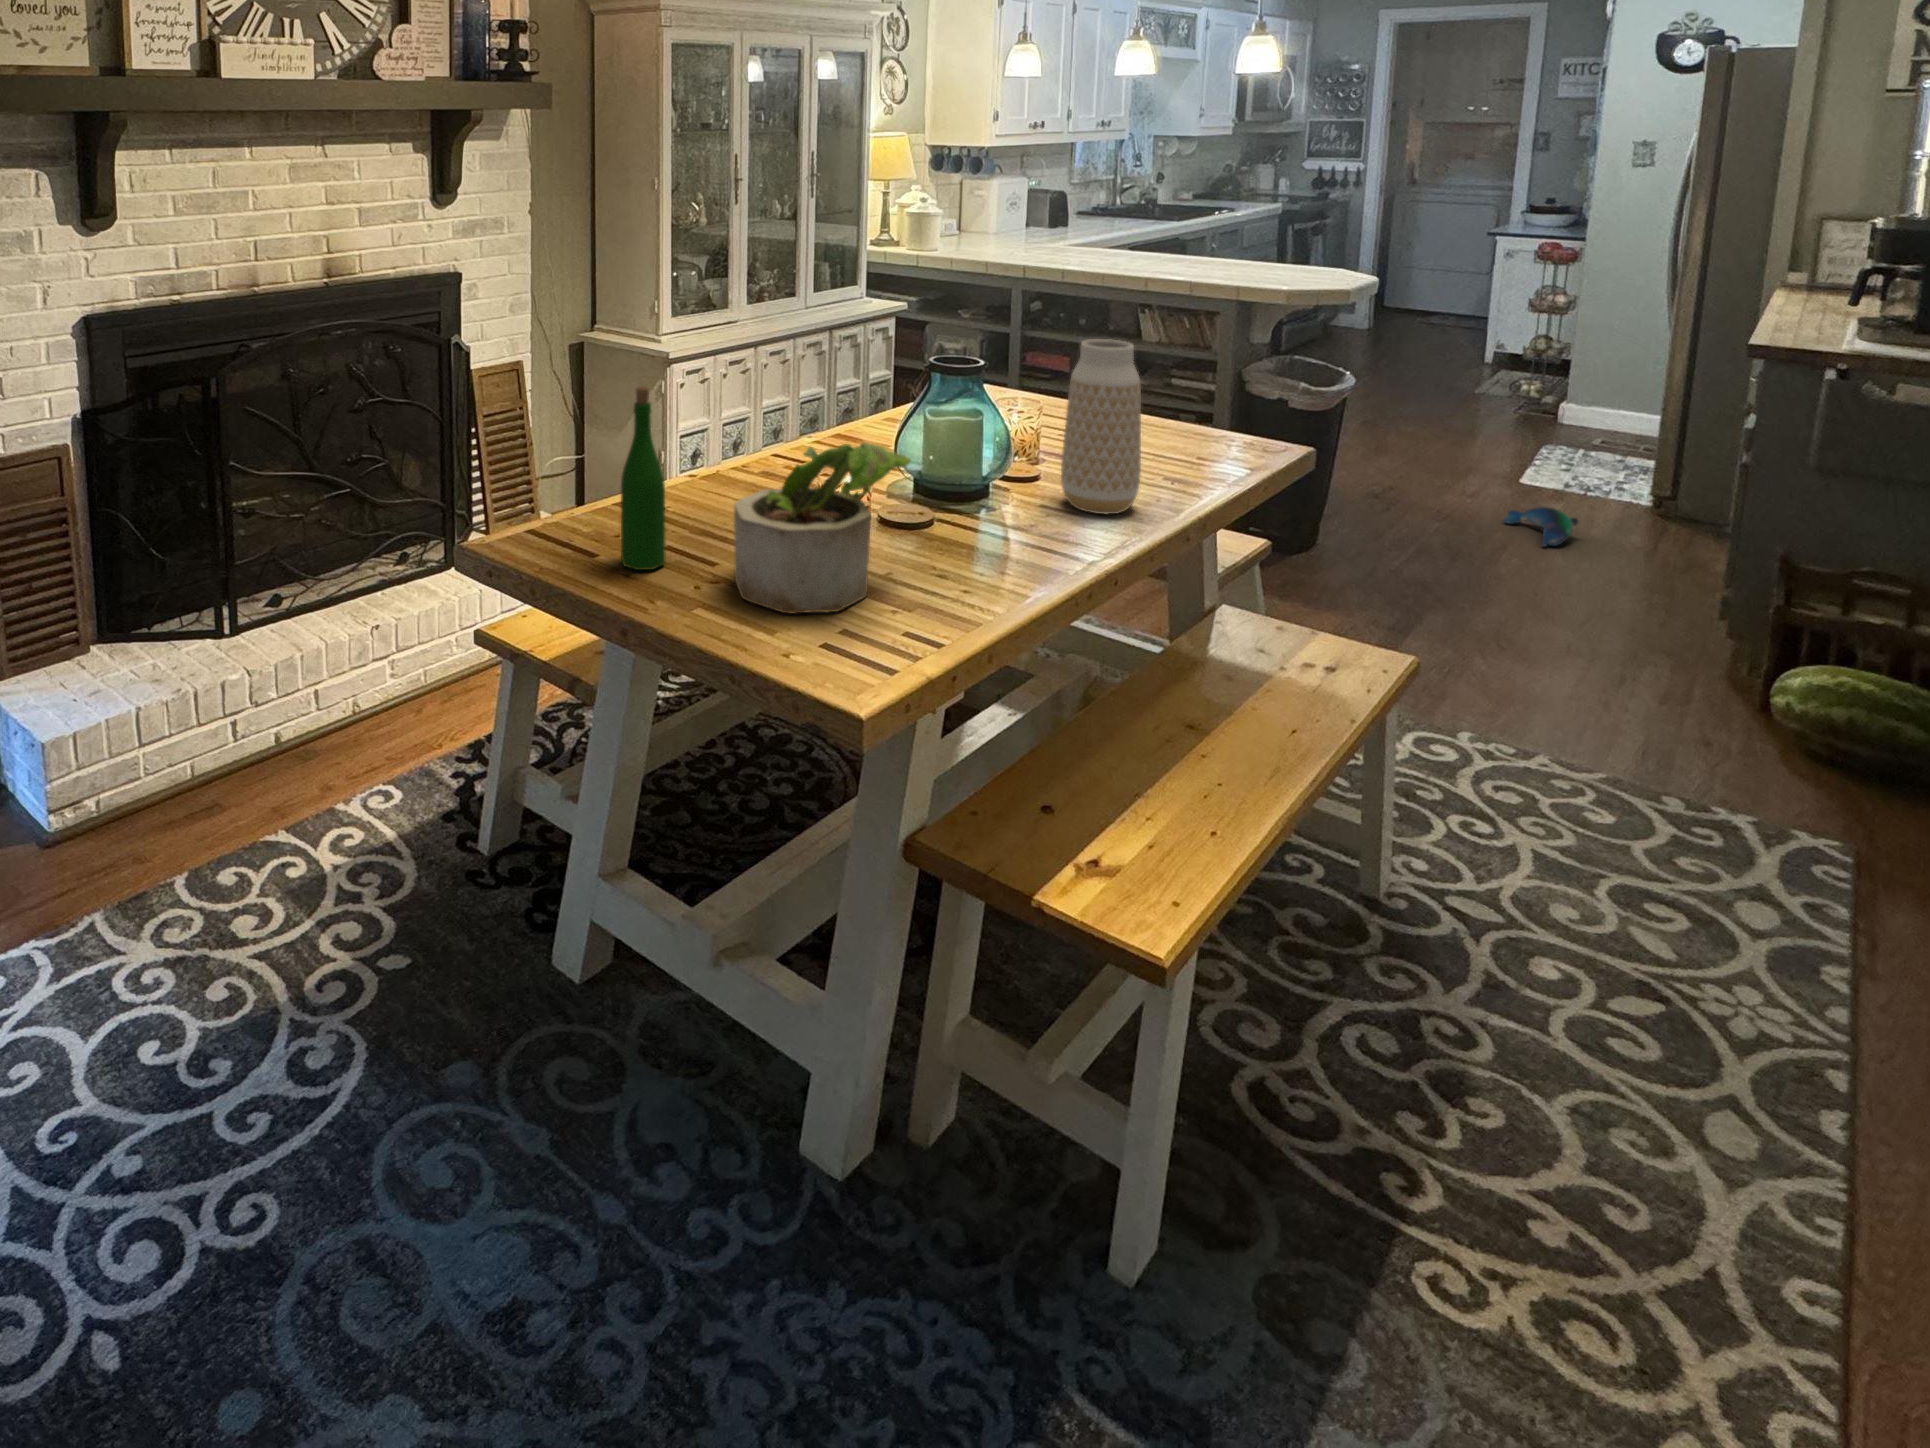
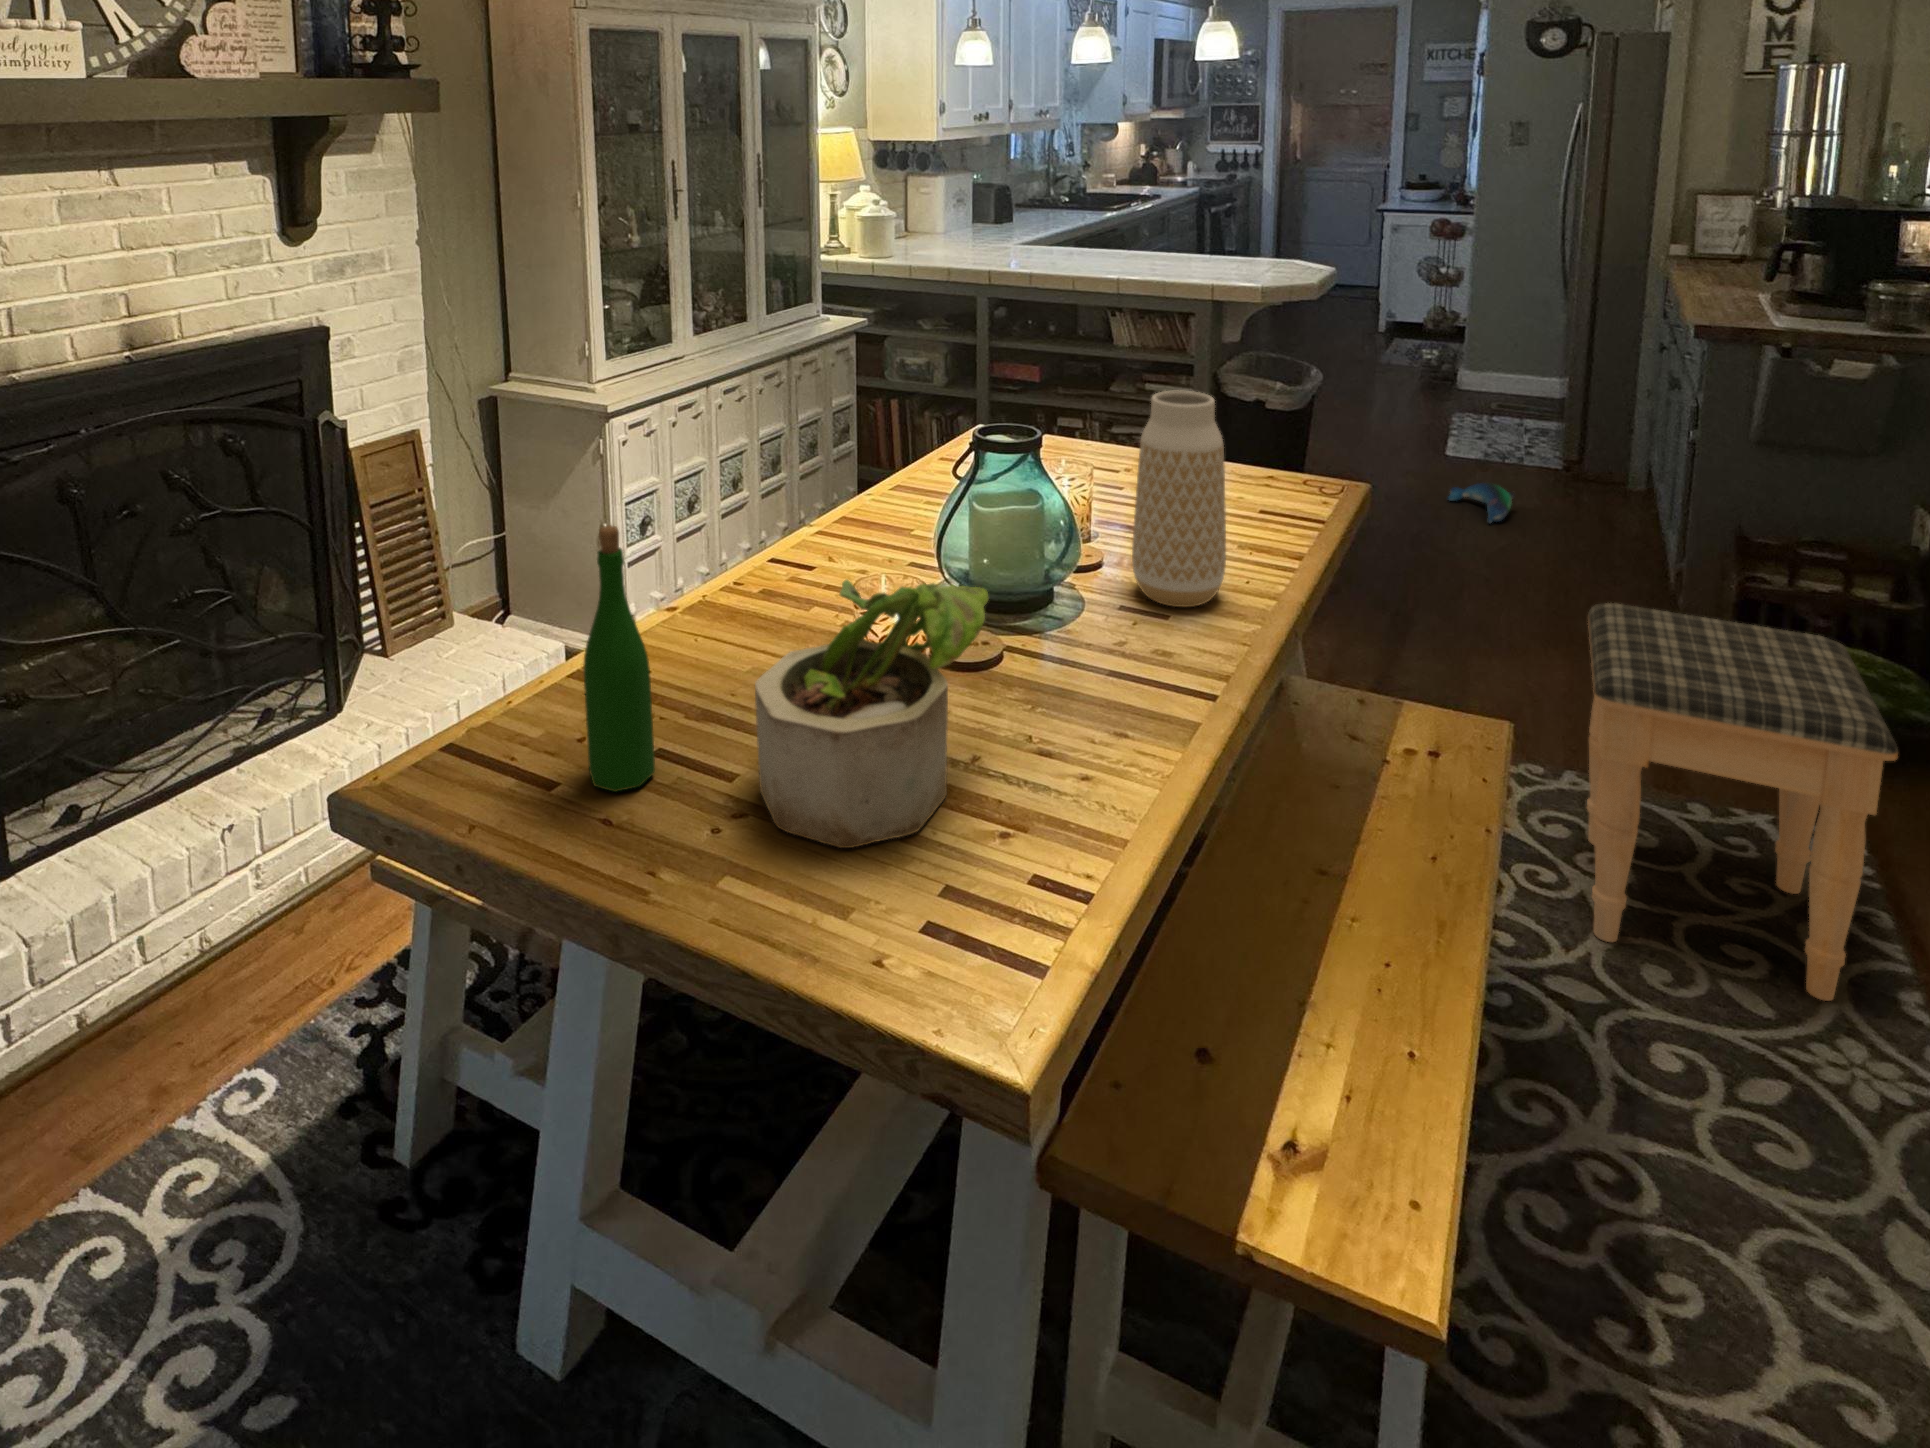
footstool: none [1513,584,1814,958] -> present [1587,603,1898,1001]

